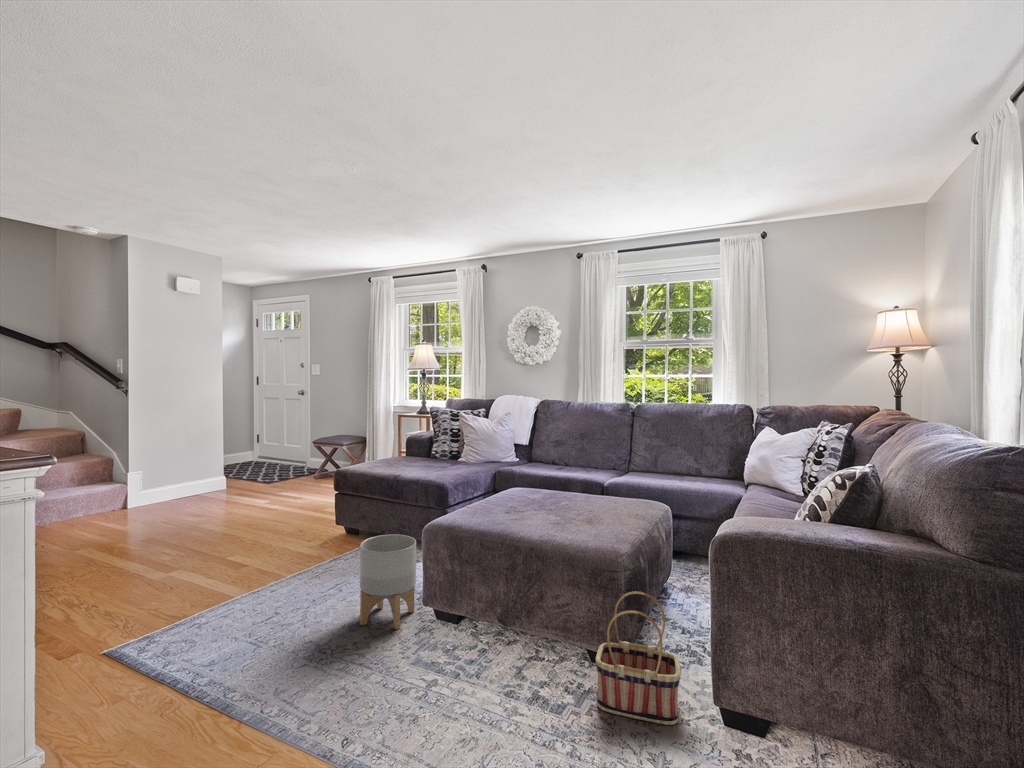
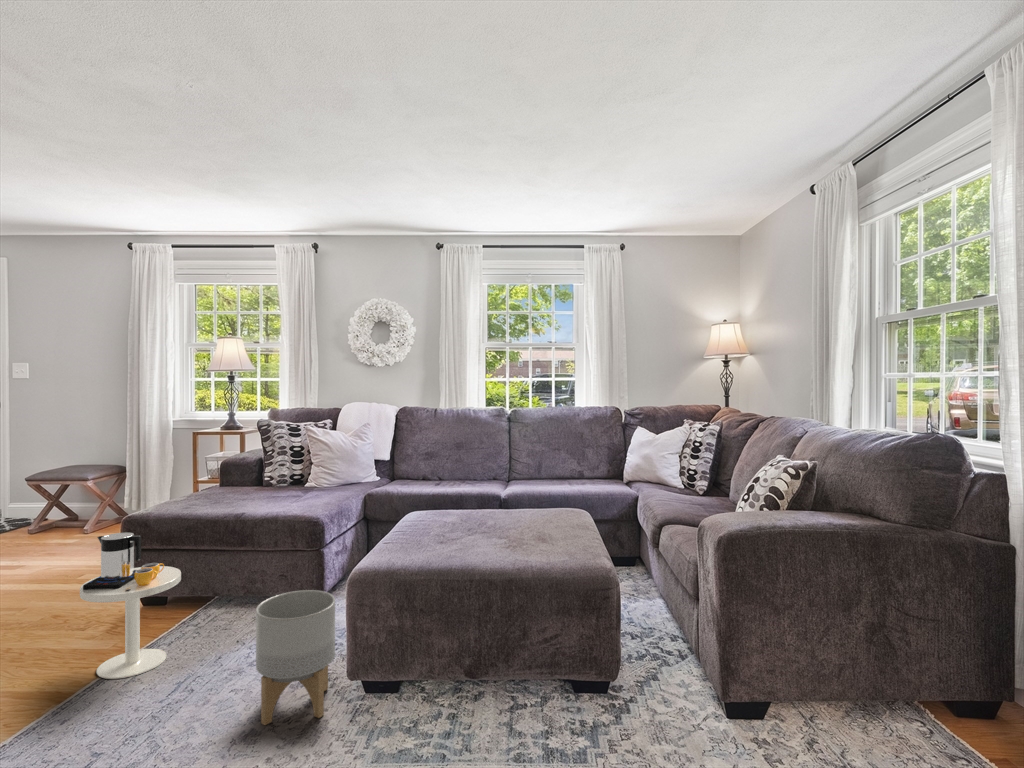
side table: none [286,480,346,576] -> present [80,533,181,679]
basket: present [596,592,681,725] -> none [603,605,696,743]

